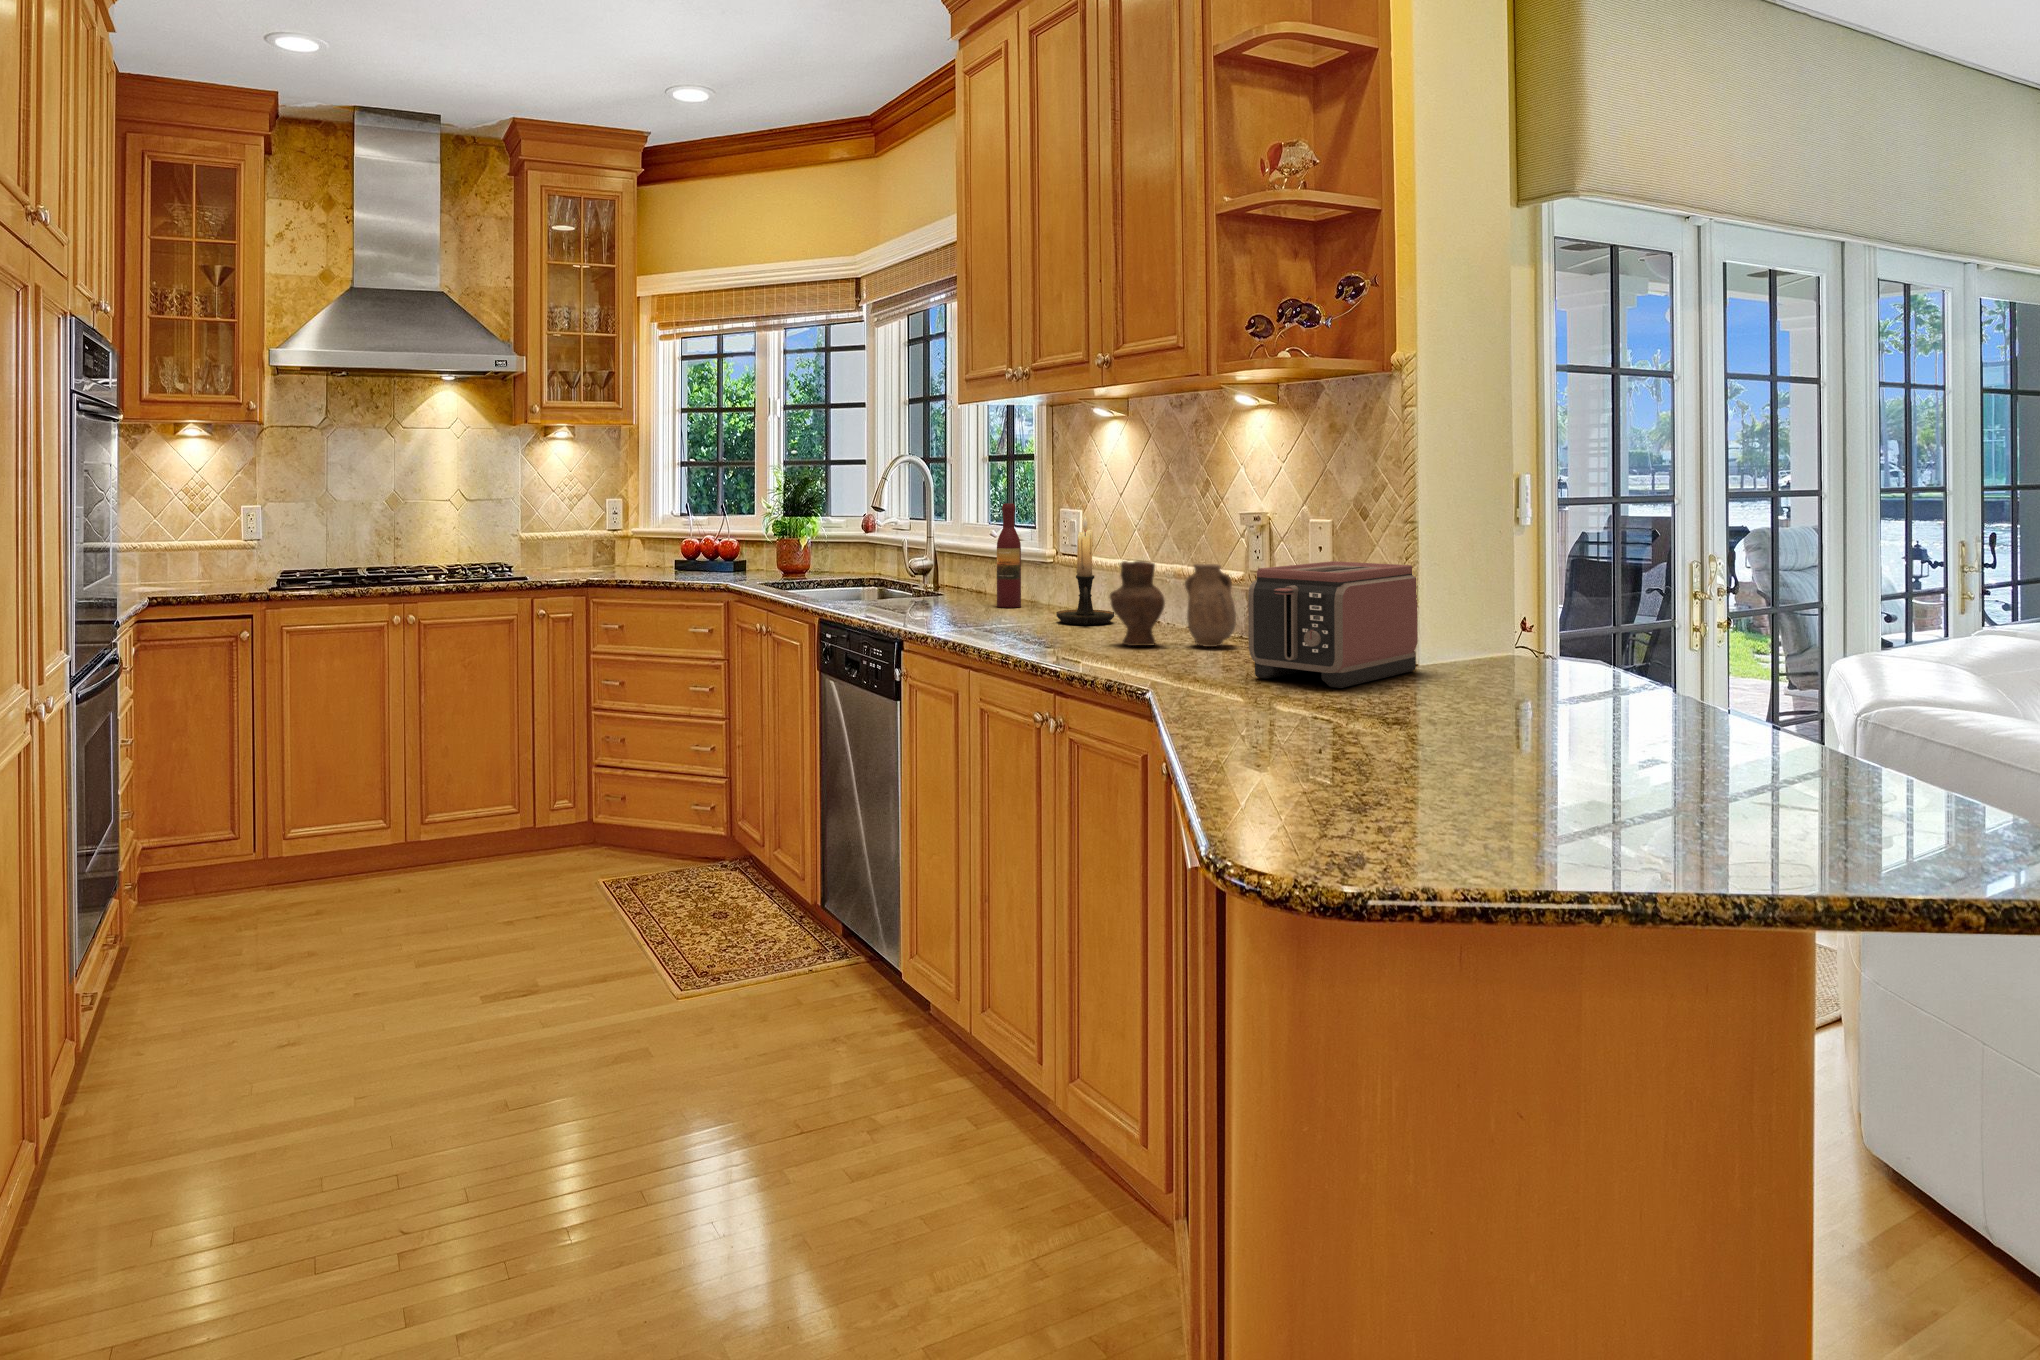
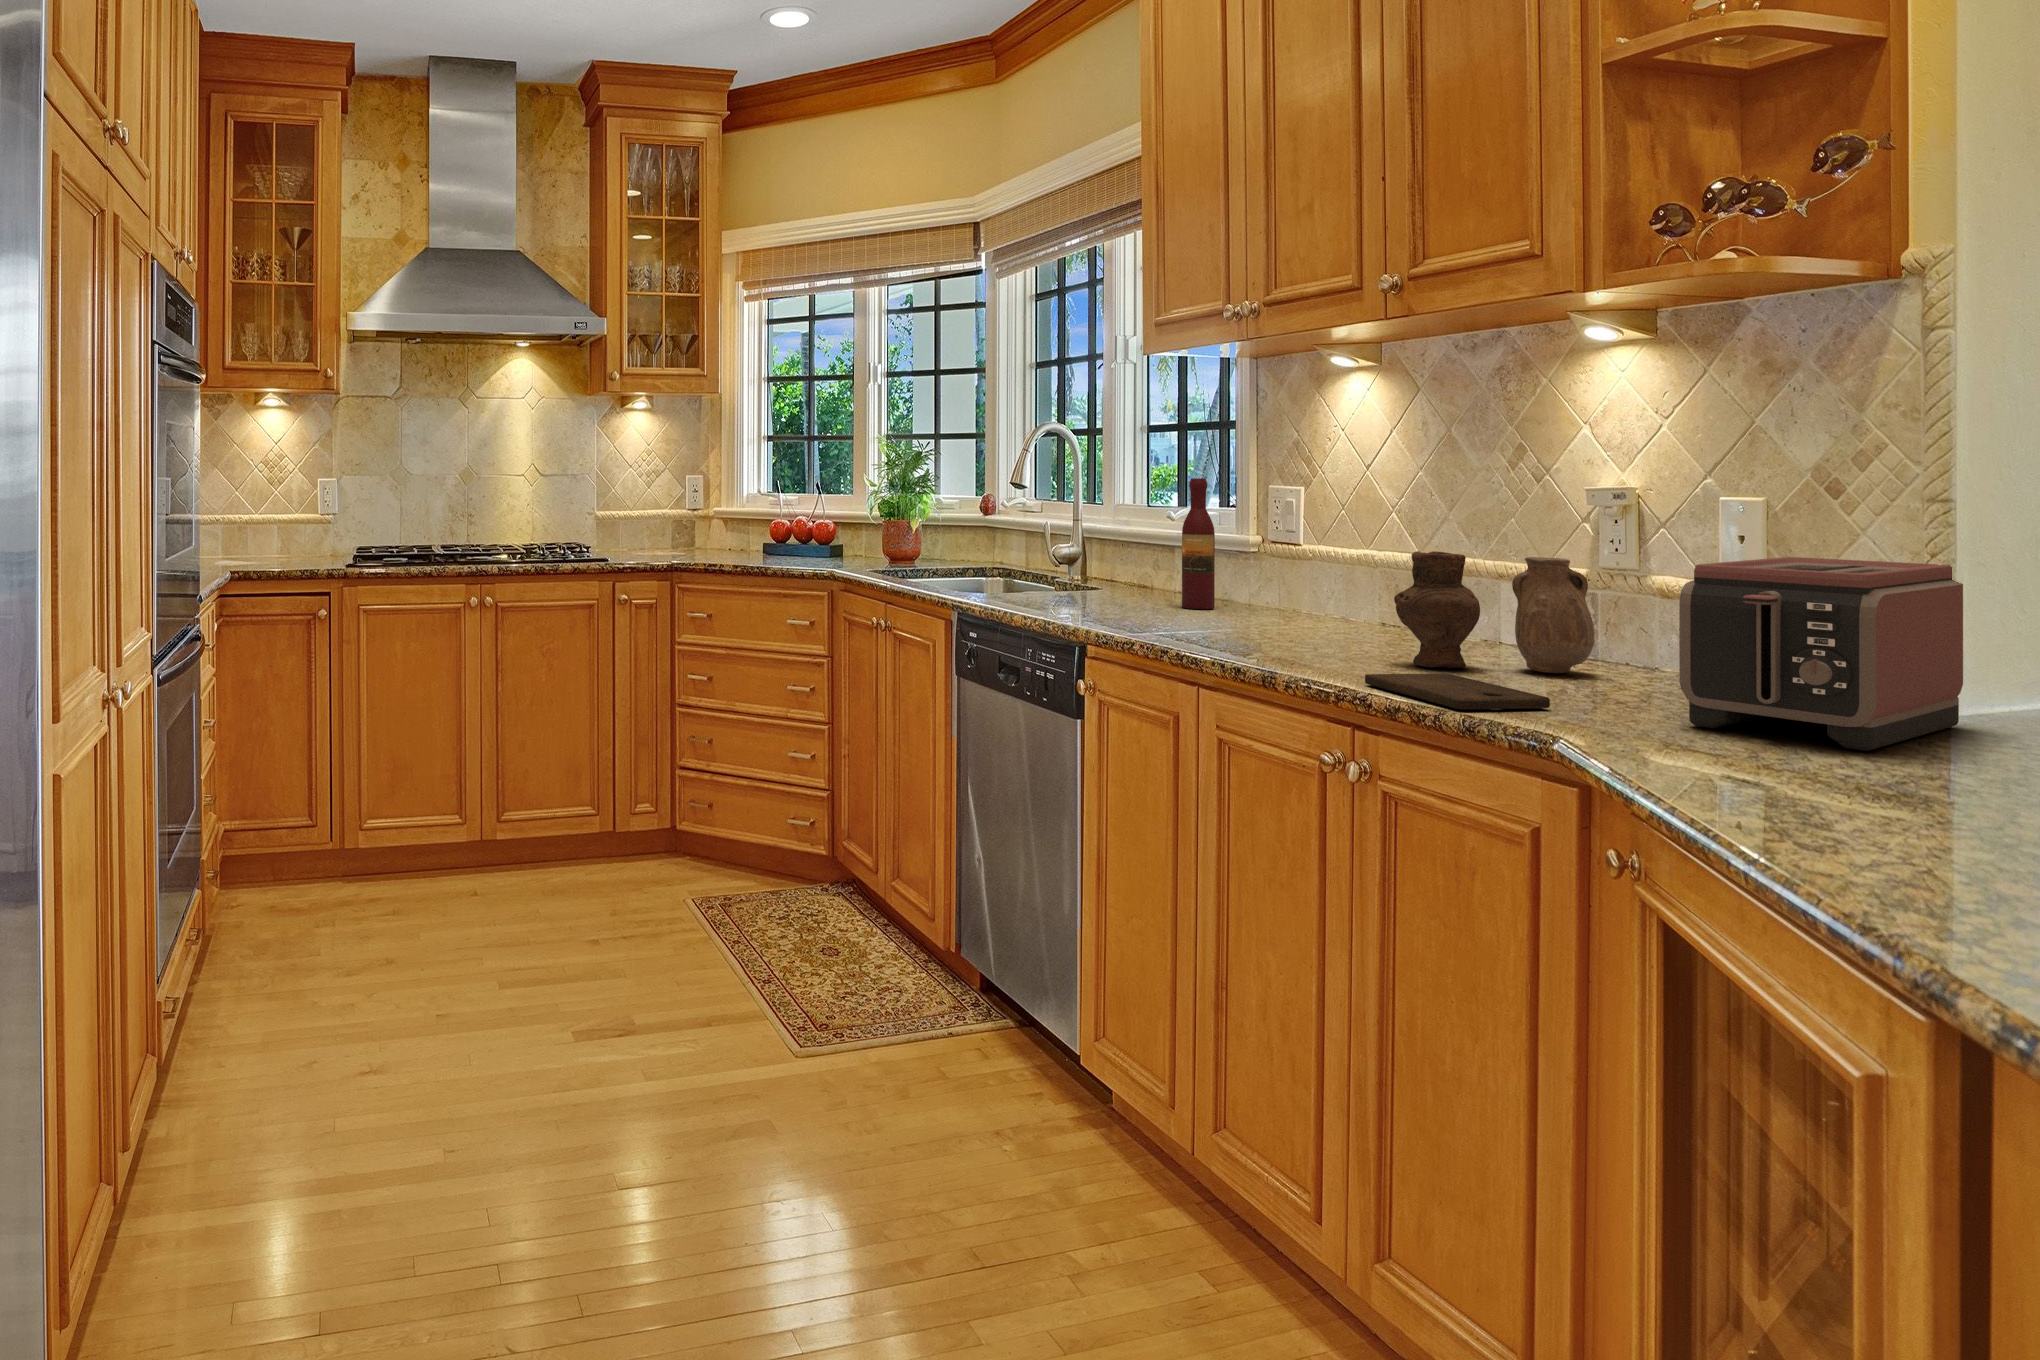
candle holder: present [1056,516,1114,625] -> none [1284,491,1366,635]
cutting board: none [1074,649,1179,674] -> present [1365,673,1550,709]

